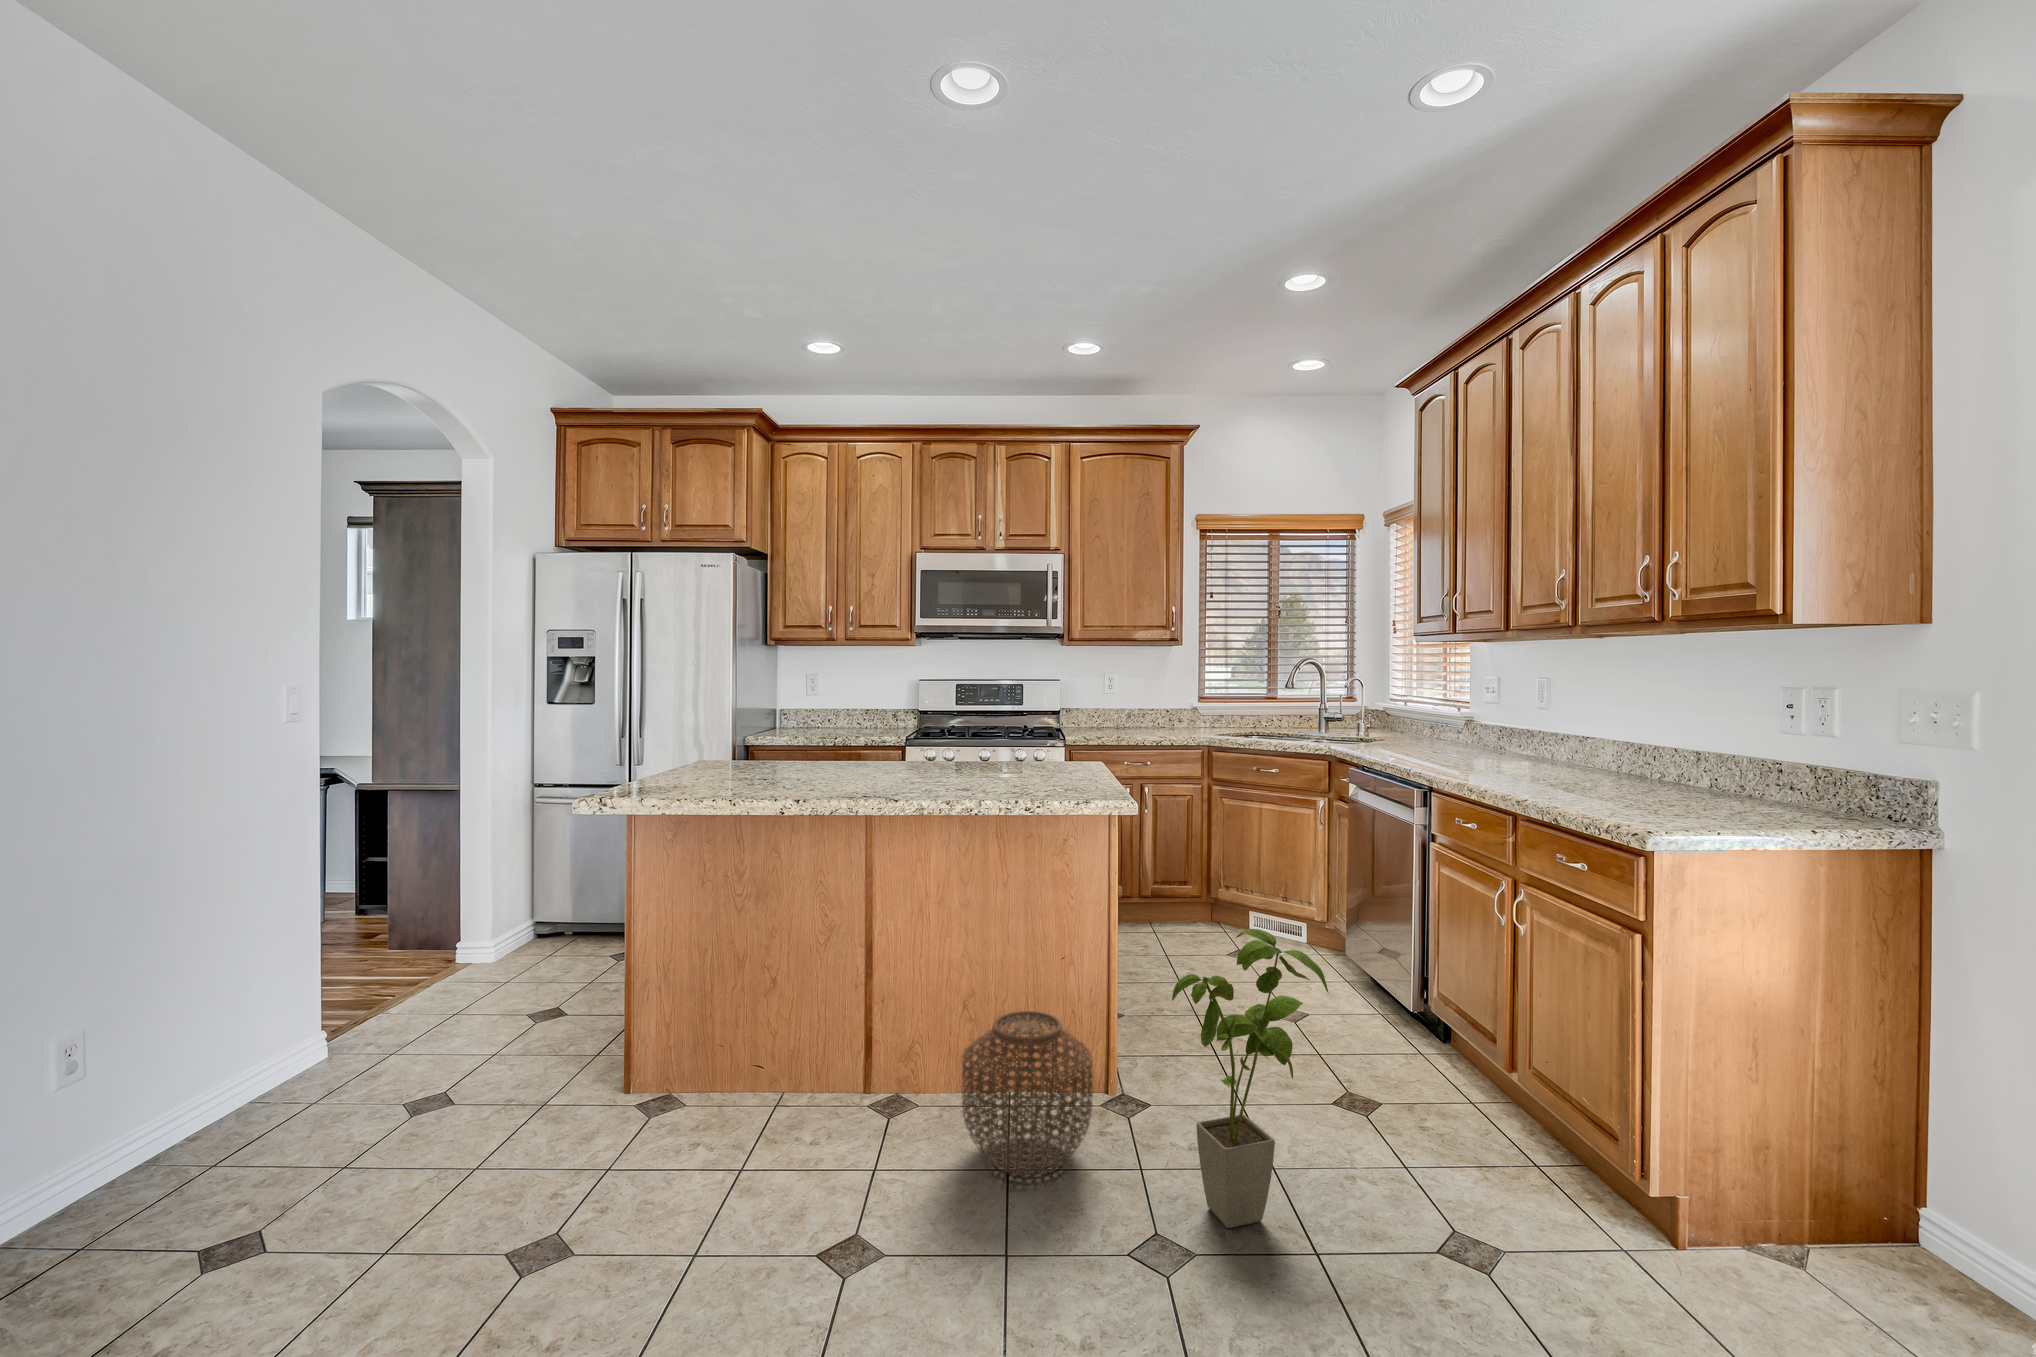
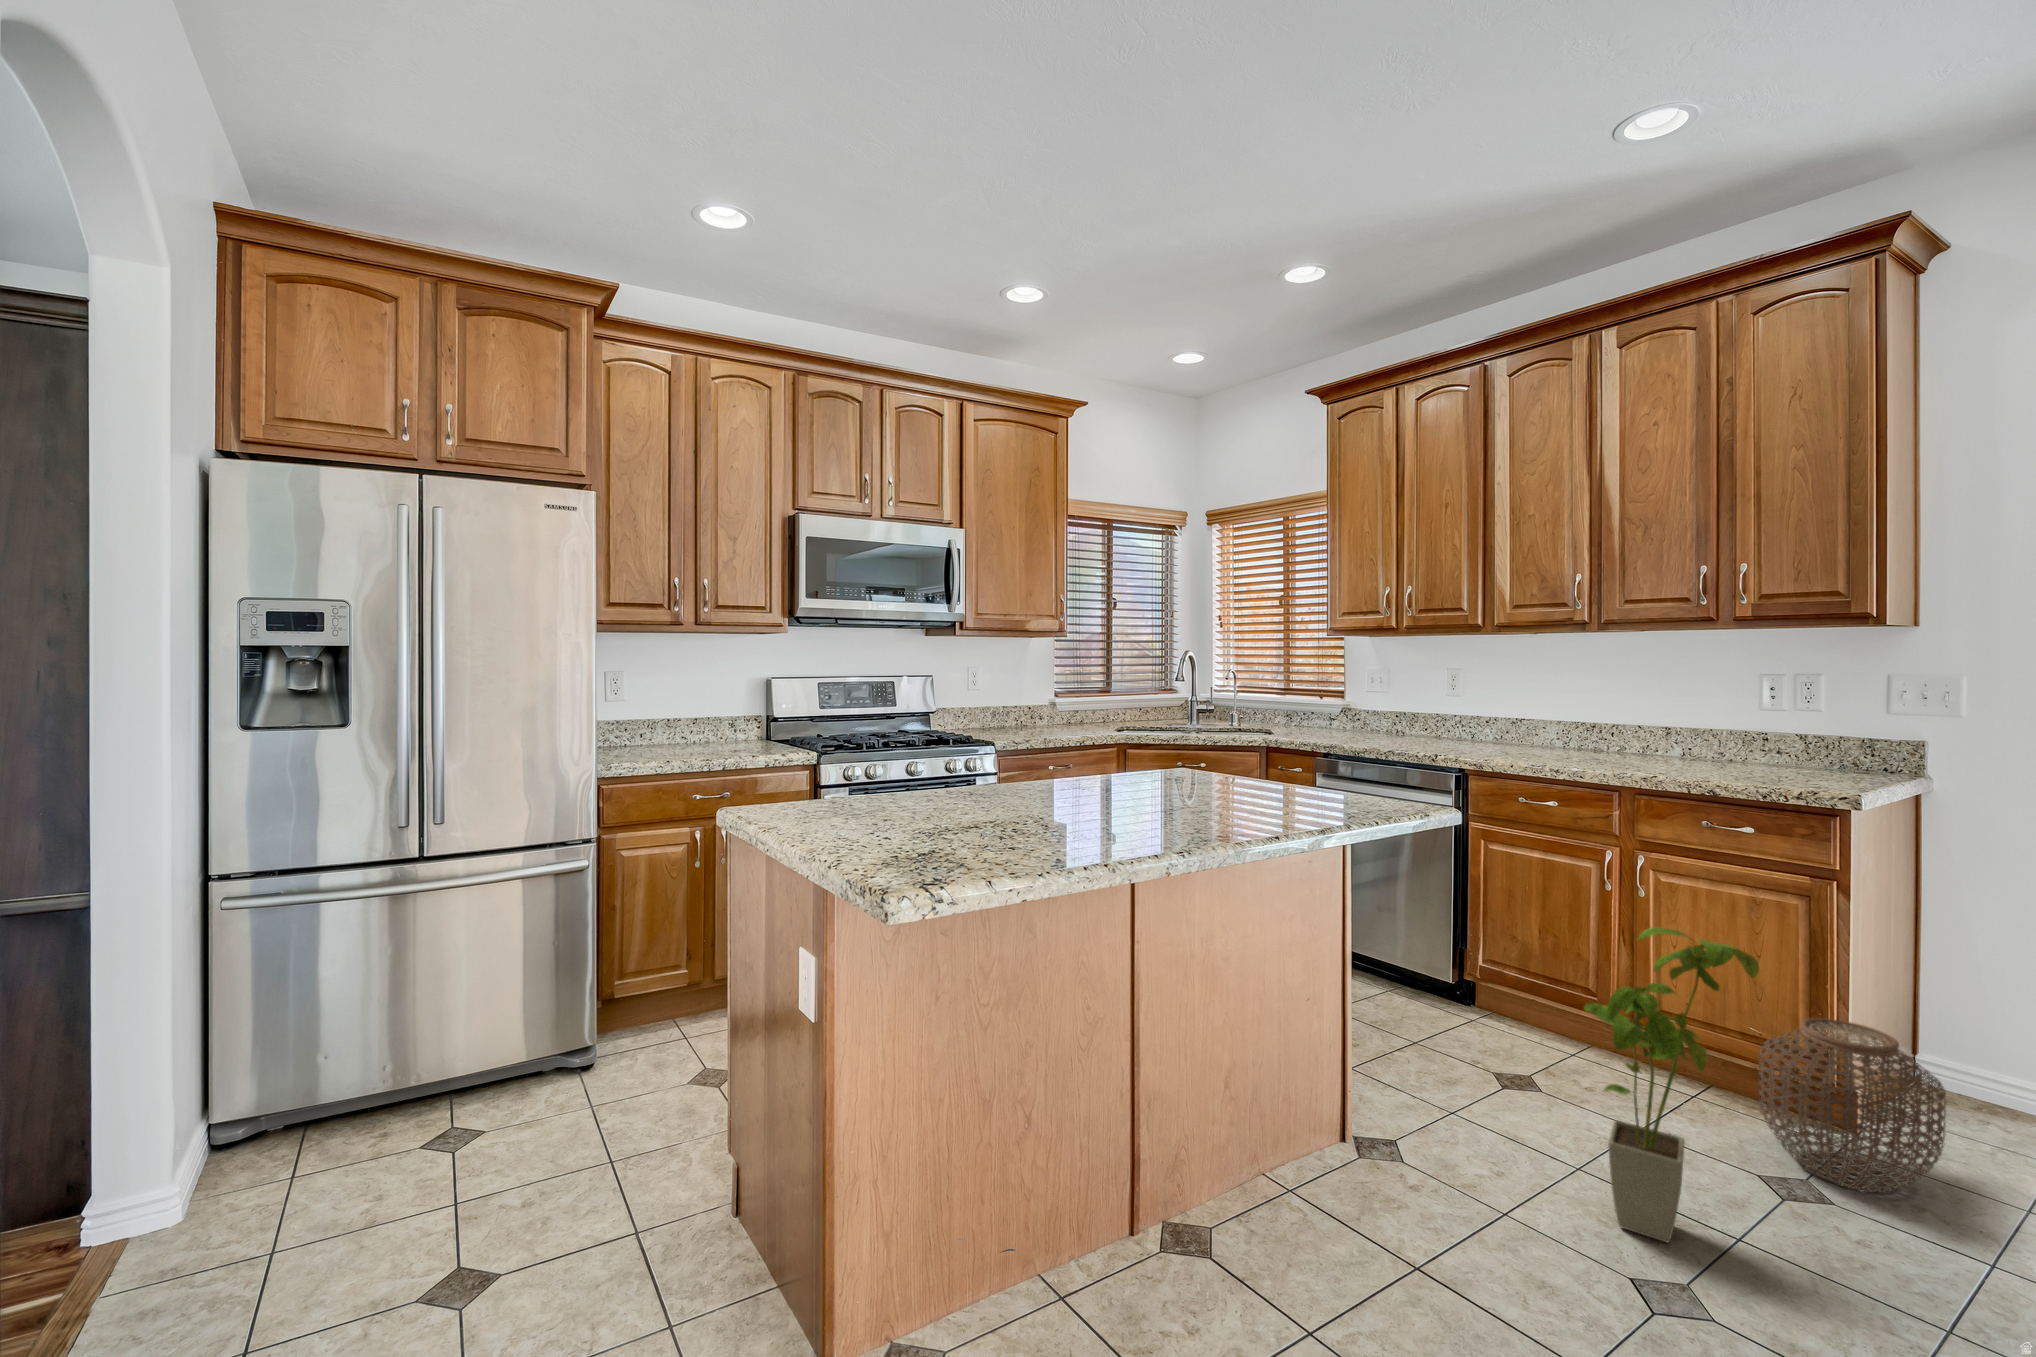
woven basket: present [962,1011,1093,1176] -> present [1759,1018,1946,1192]

